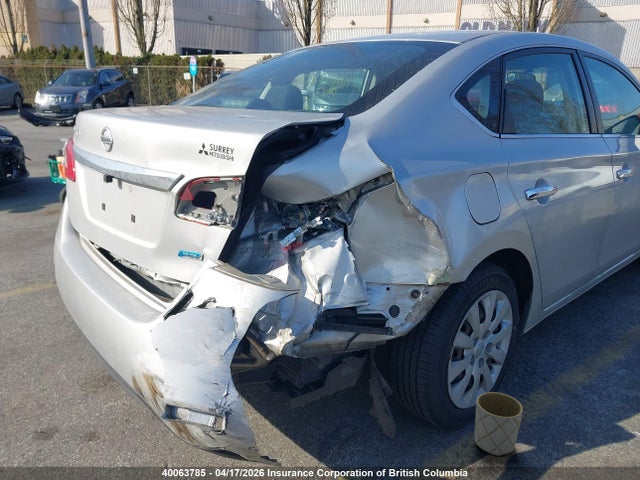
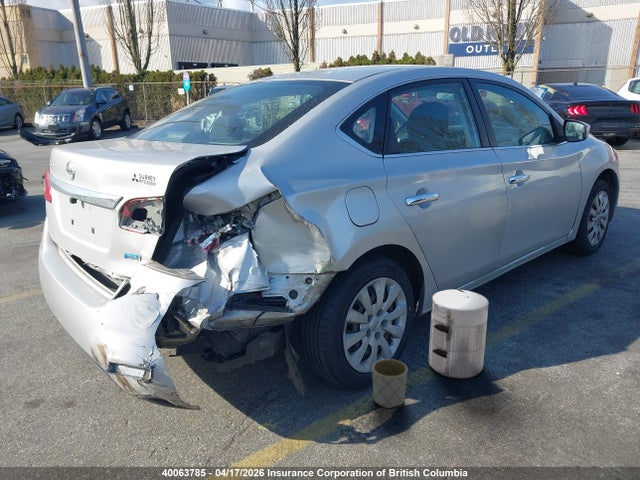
waste bin: none [529,305,615,416] -> present [429,289,489,378]

